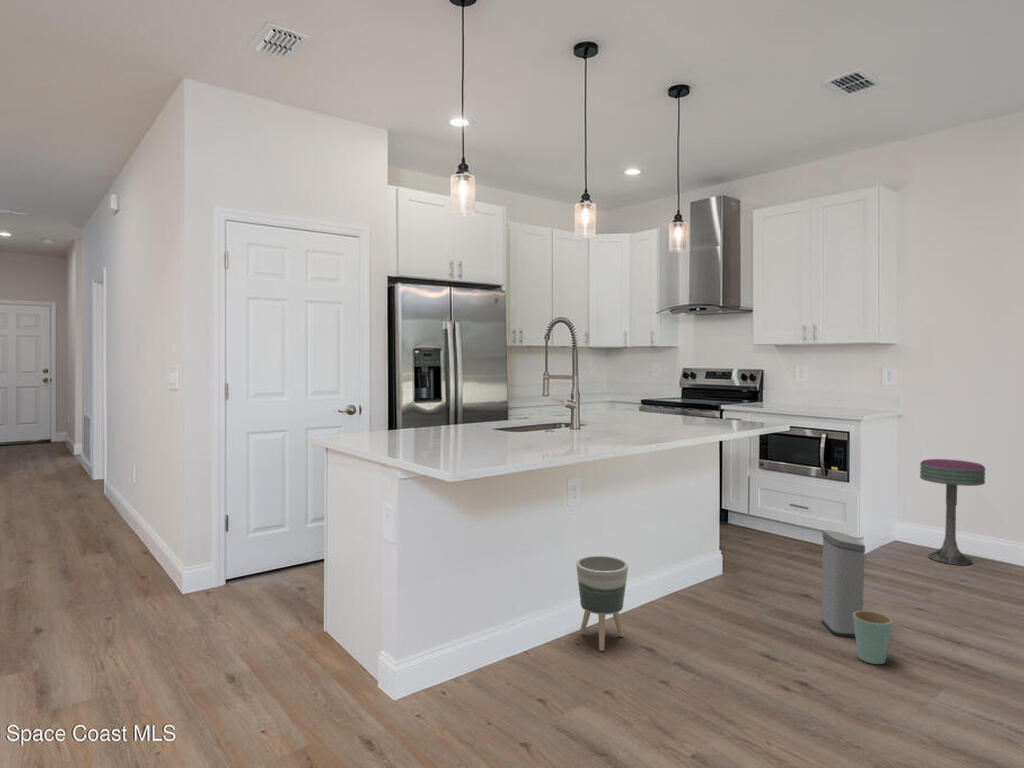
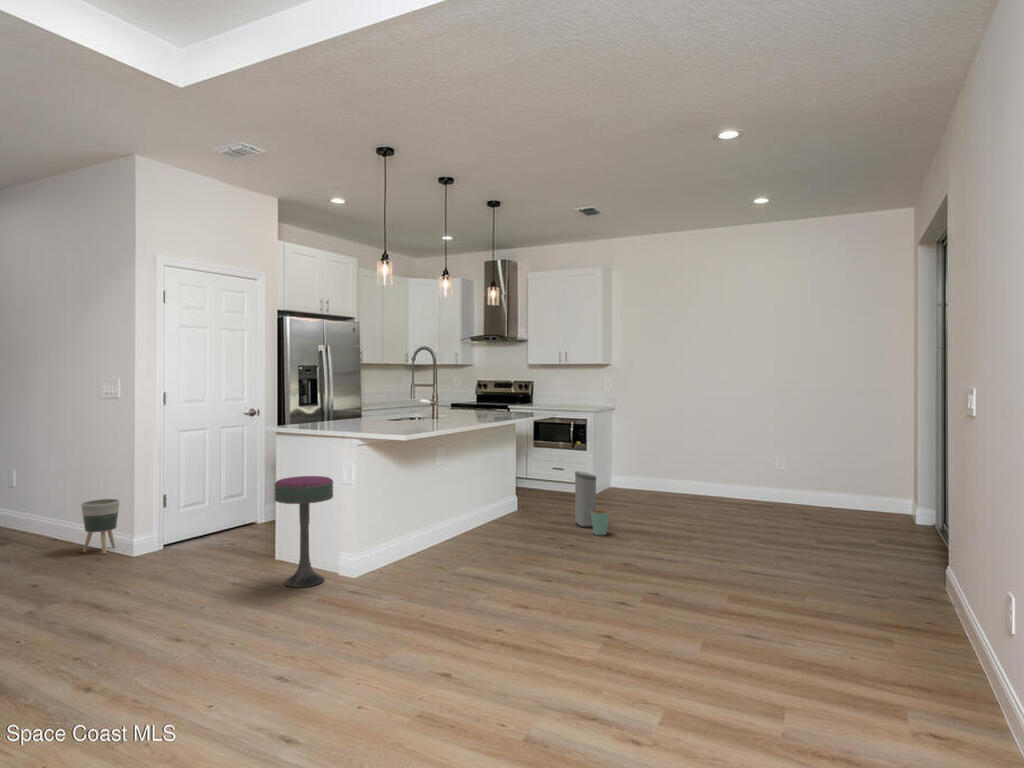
bar stool: present [920,459,985,565] -> present [275,476,333,587]
planter: present [576,556,628,651] -> present [81,499,119,554]

